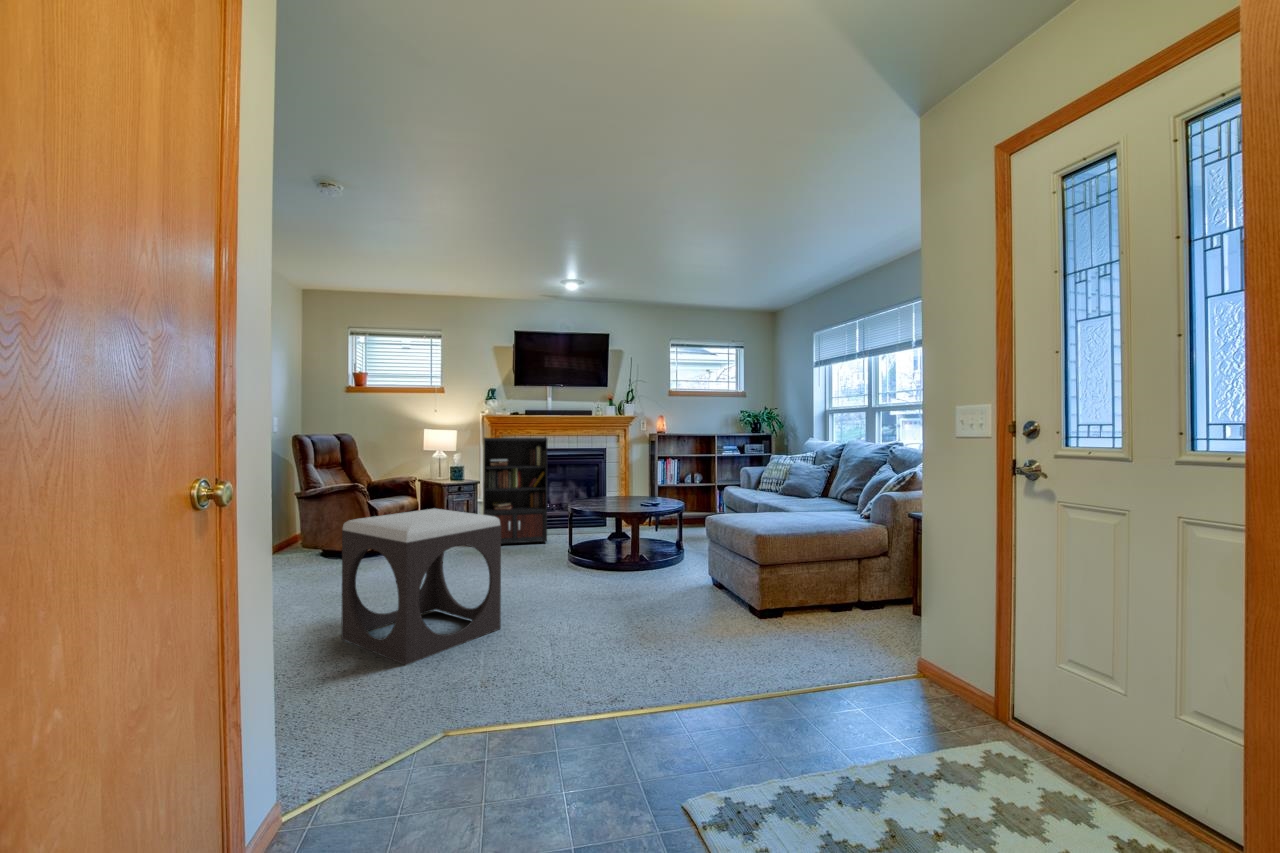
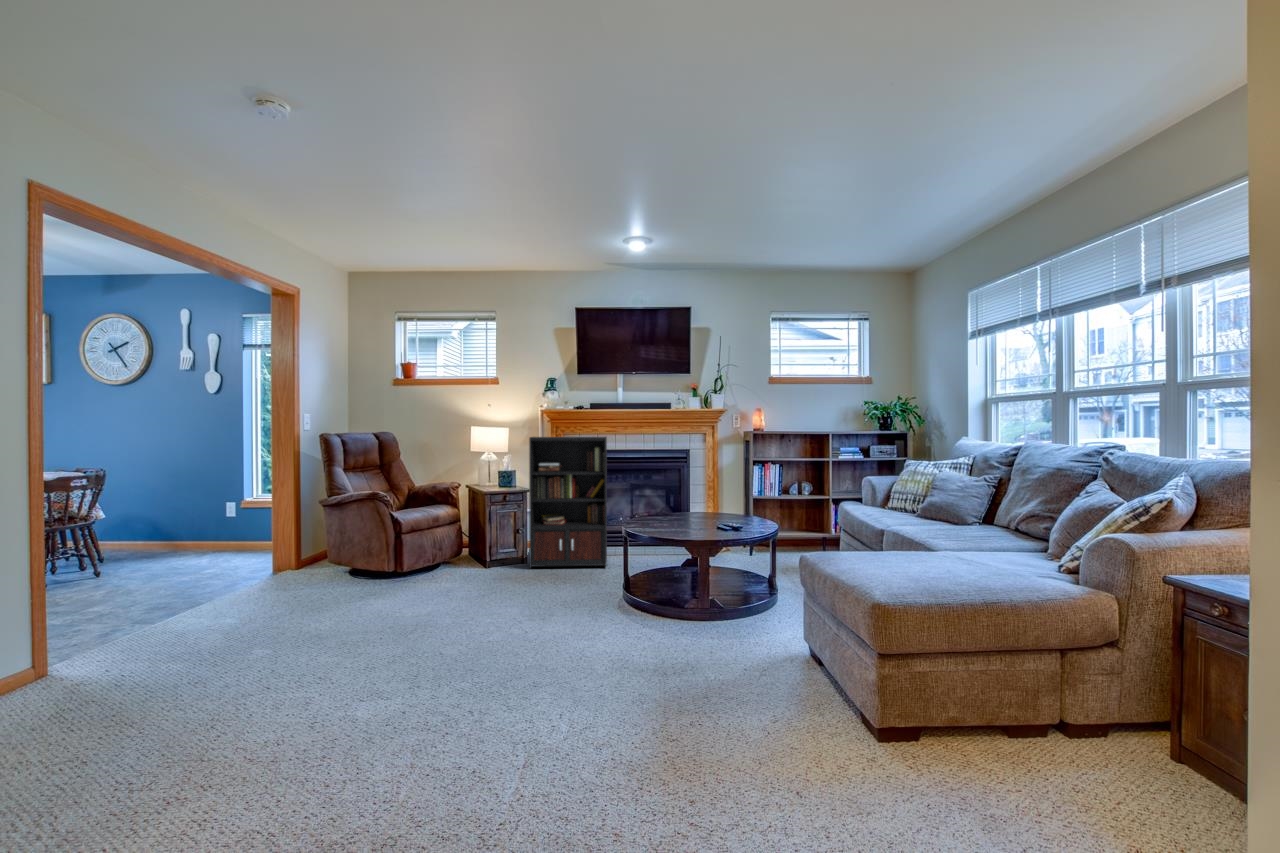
footstool: present [341,509,501,665] -> none [264,536,475,784]

